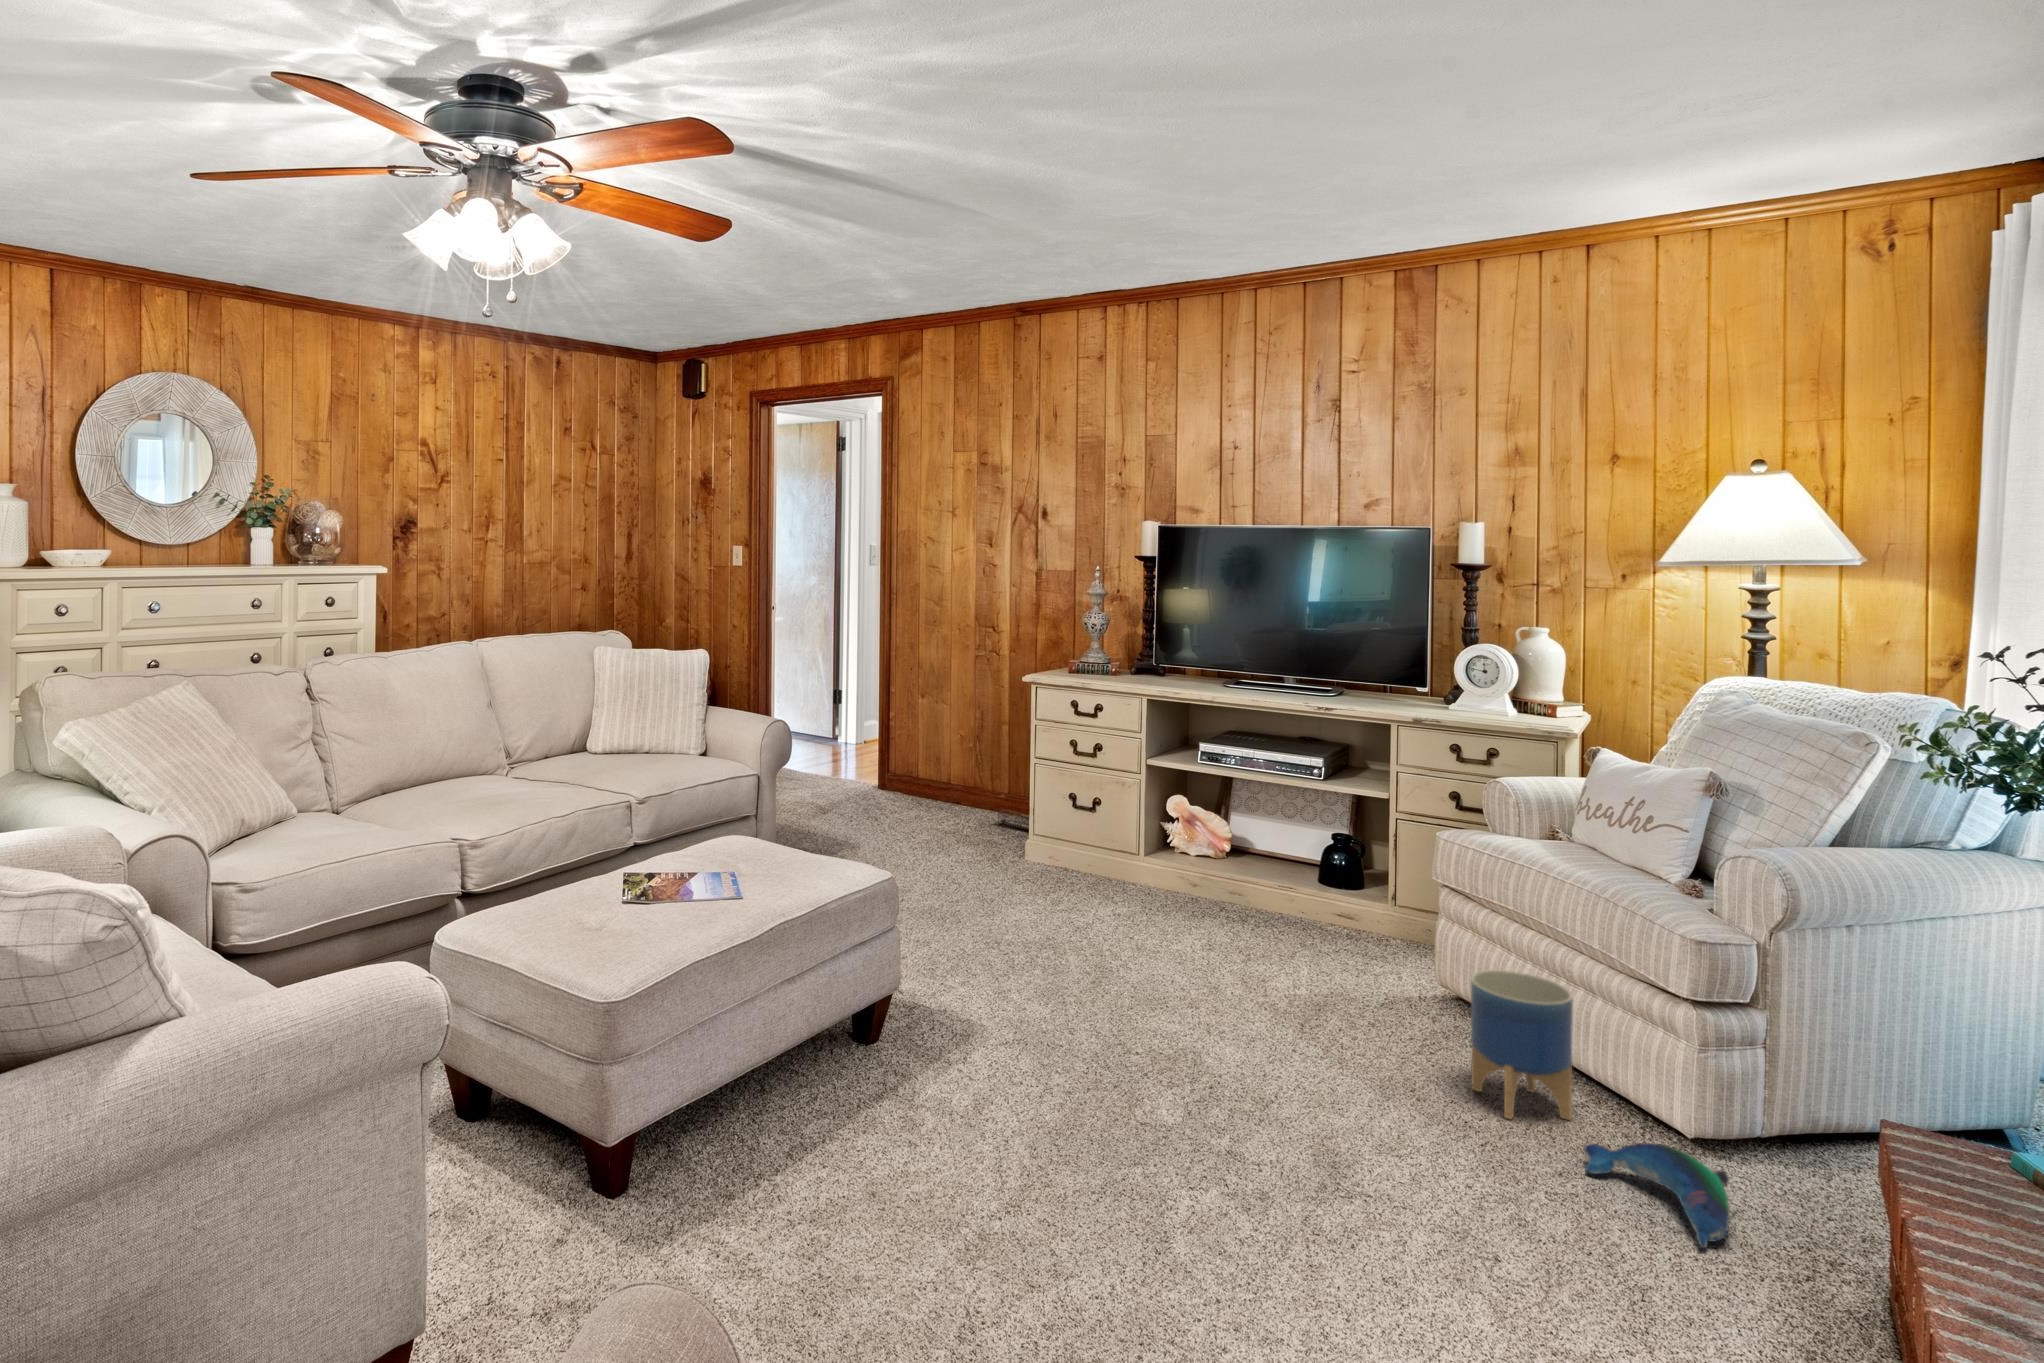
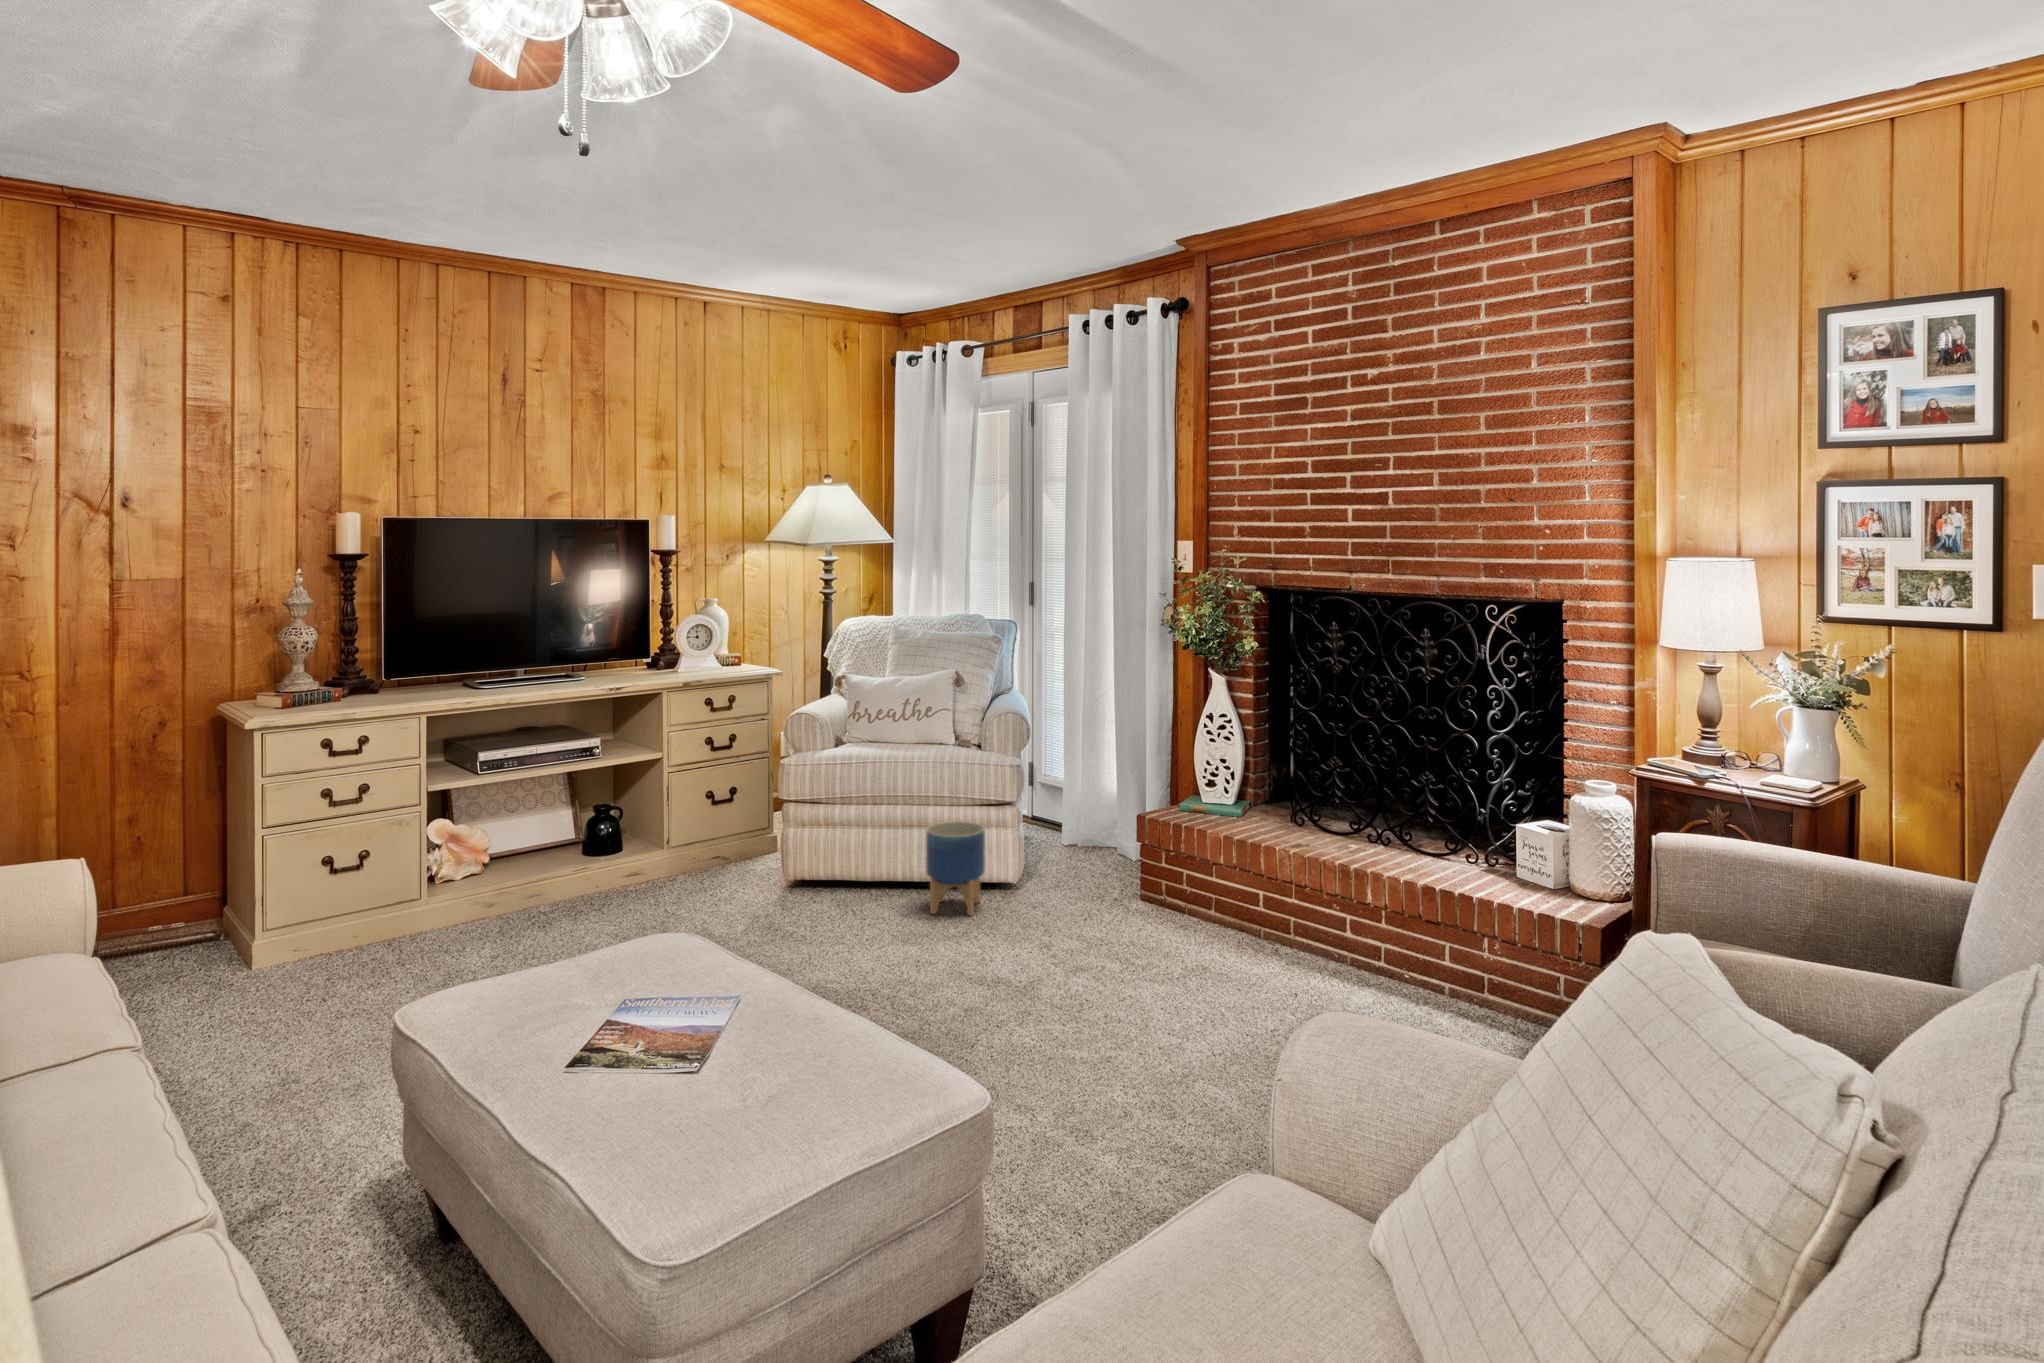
plush toy: present [1584,1143,1730,1248] -> none [1025,876,1117,914]

